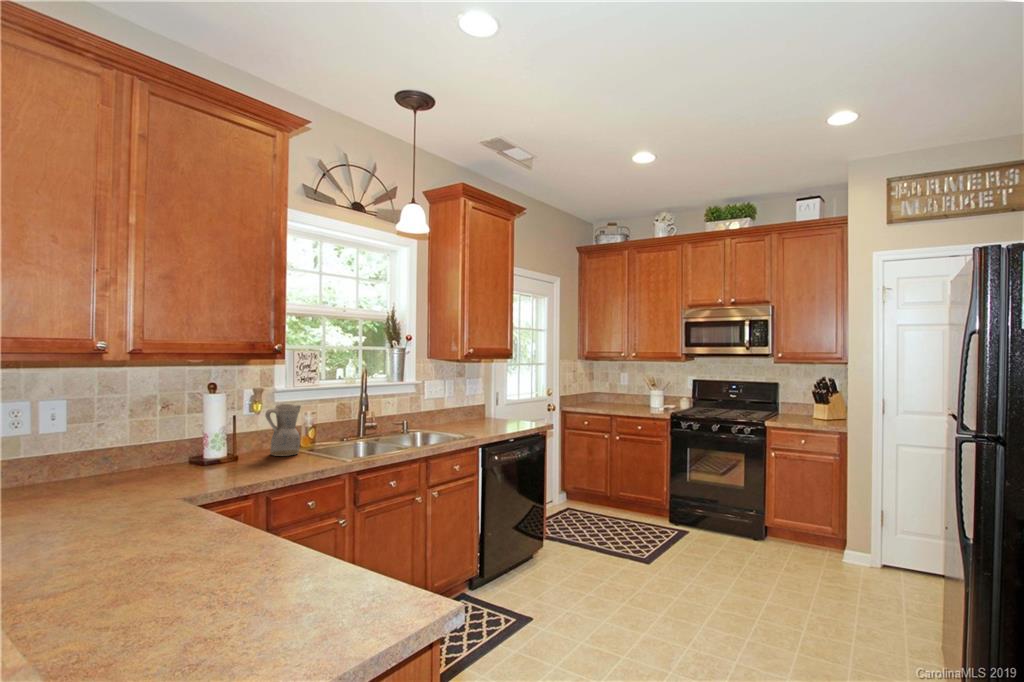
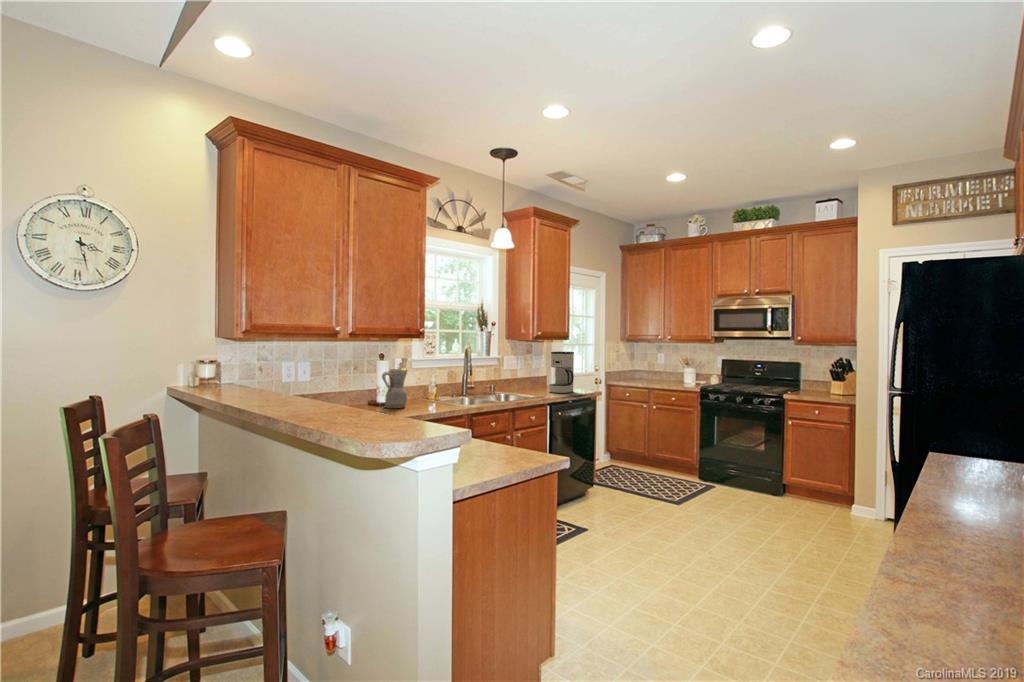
coffee maker: none [490,374,520,426] -> present [549,352,574,393]

